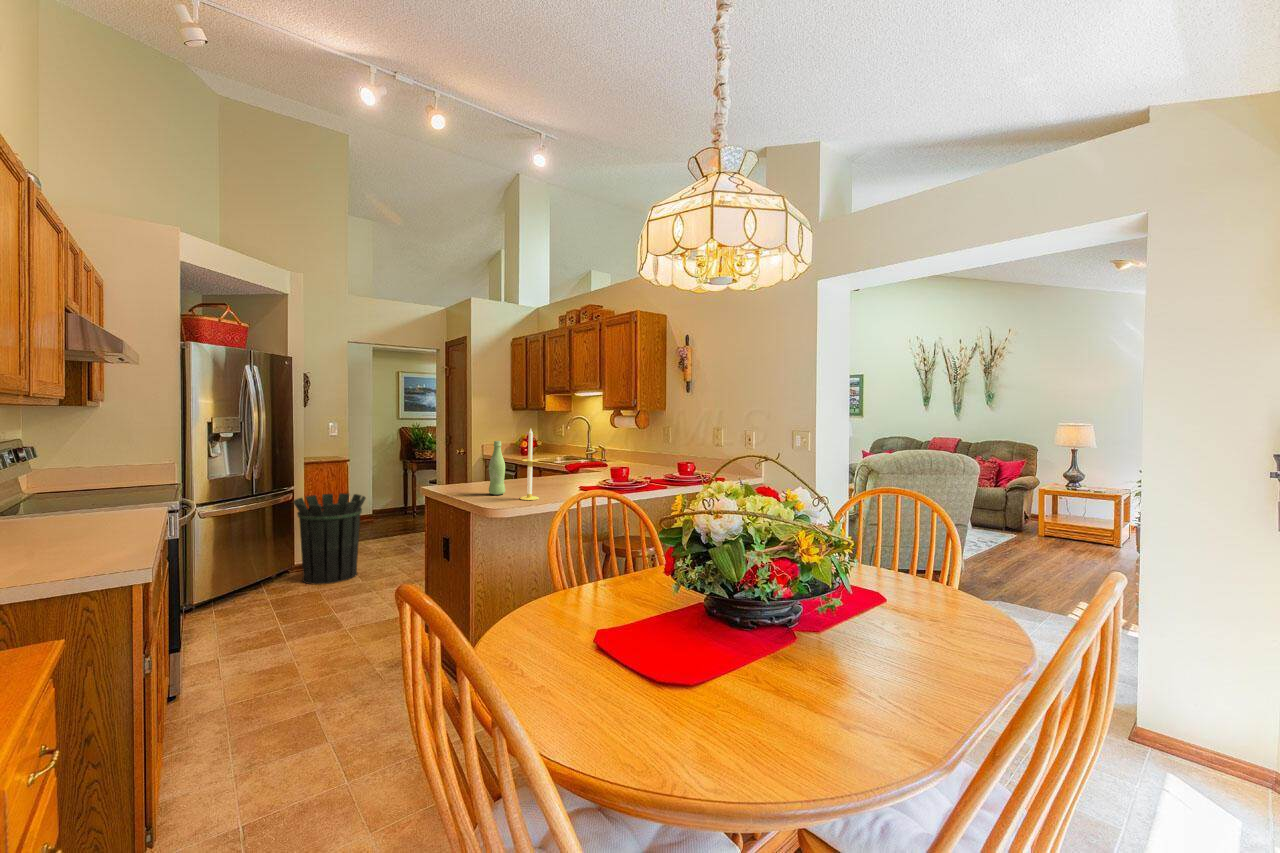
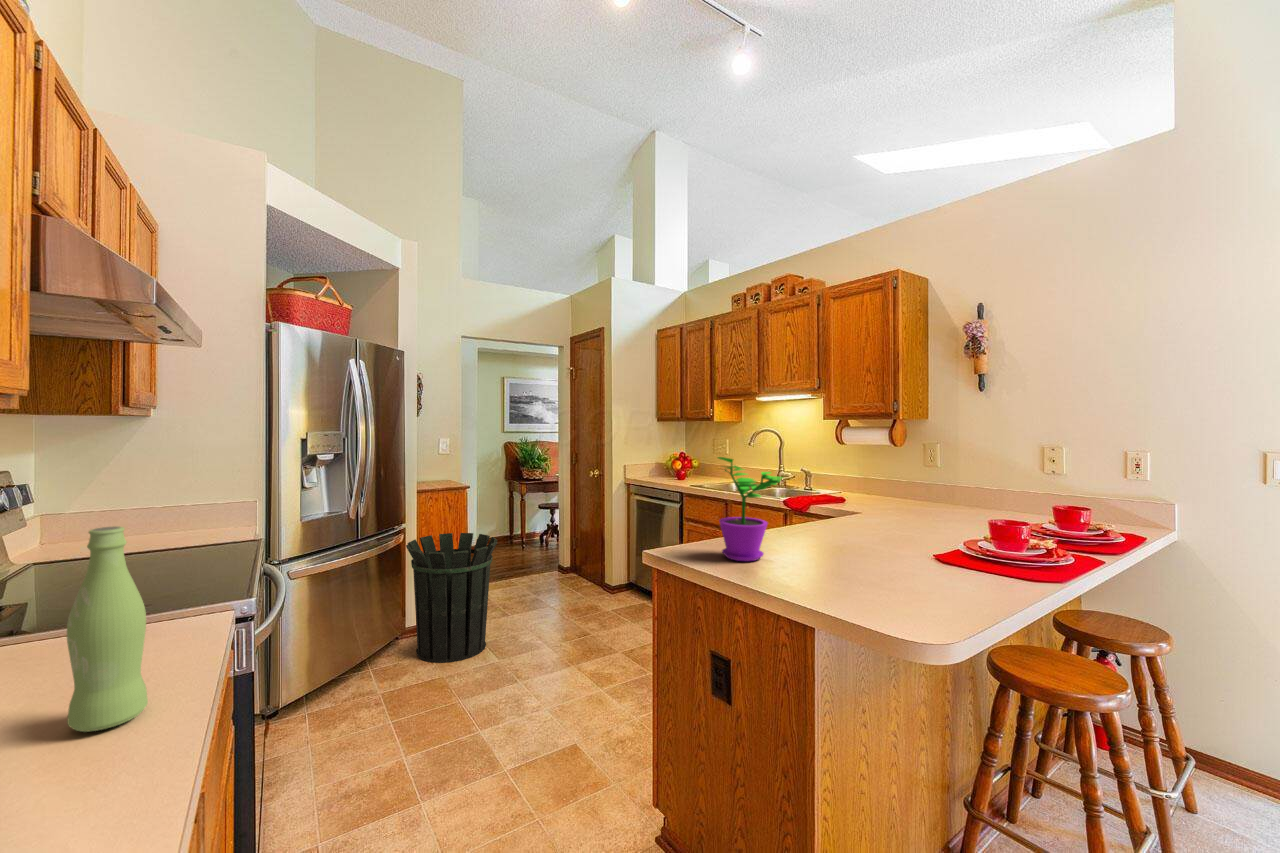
flower pot: none [449,428,488,489] -> present [718,457,782,561]
candle: present [520,429,539,500] -> none [896,450,939,600]
bottle: present [489,441,505,495] -> present [67,526,148,732]

